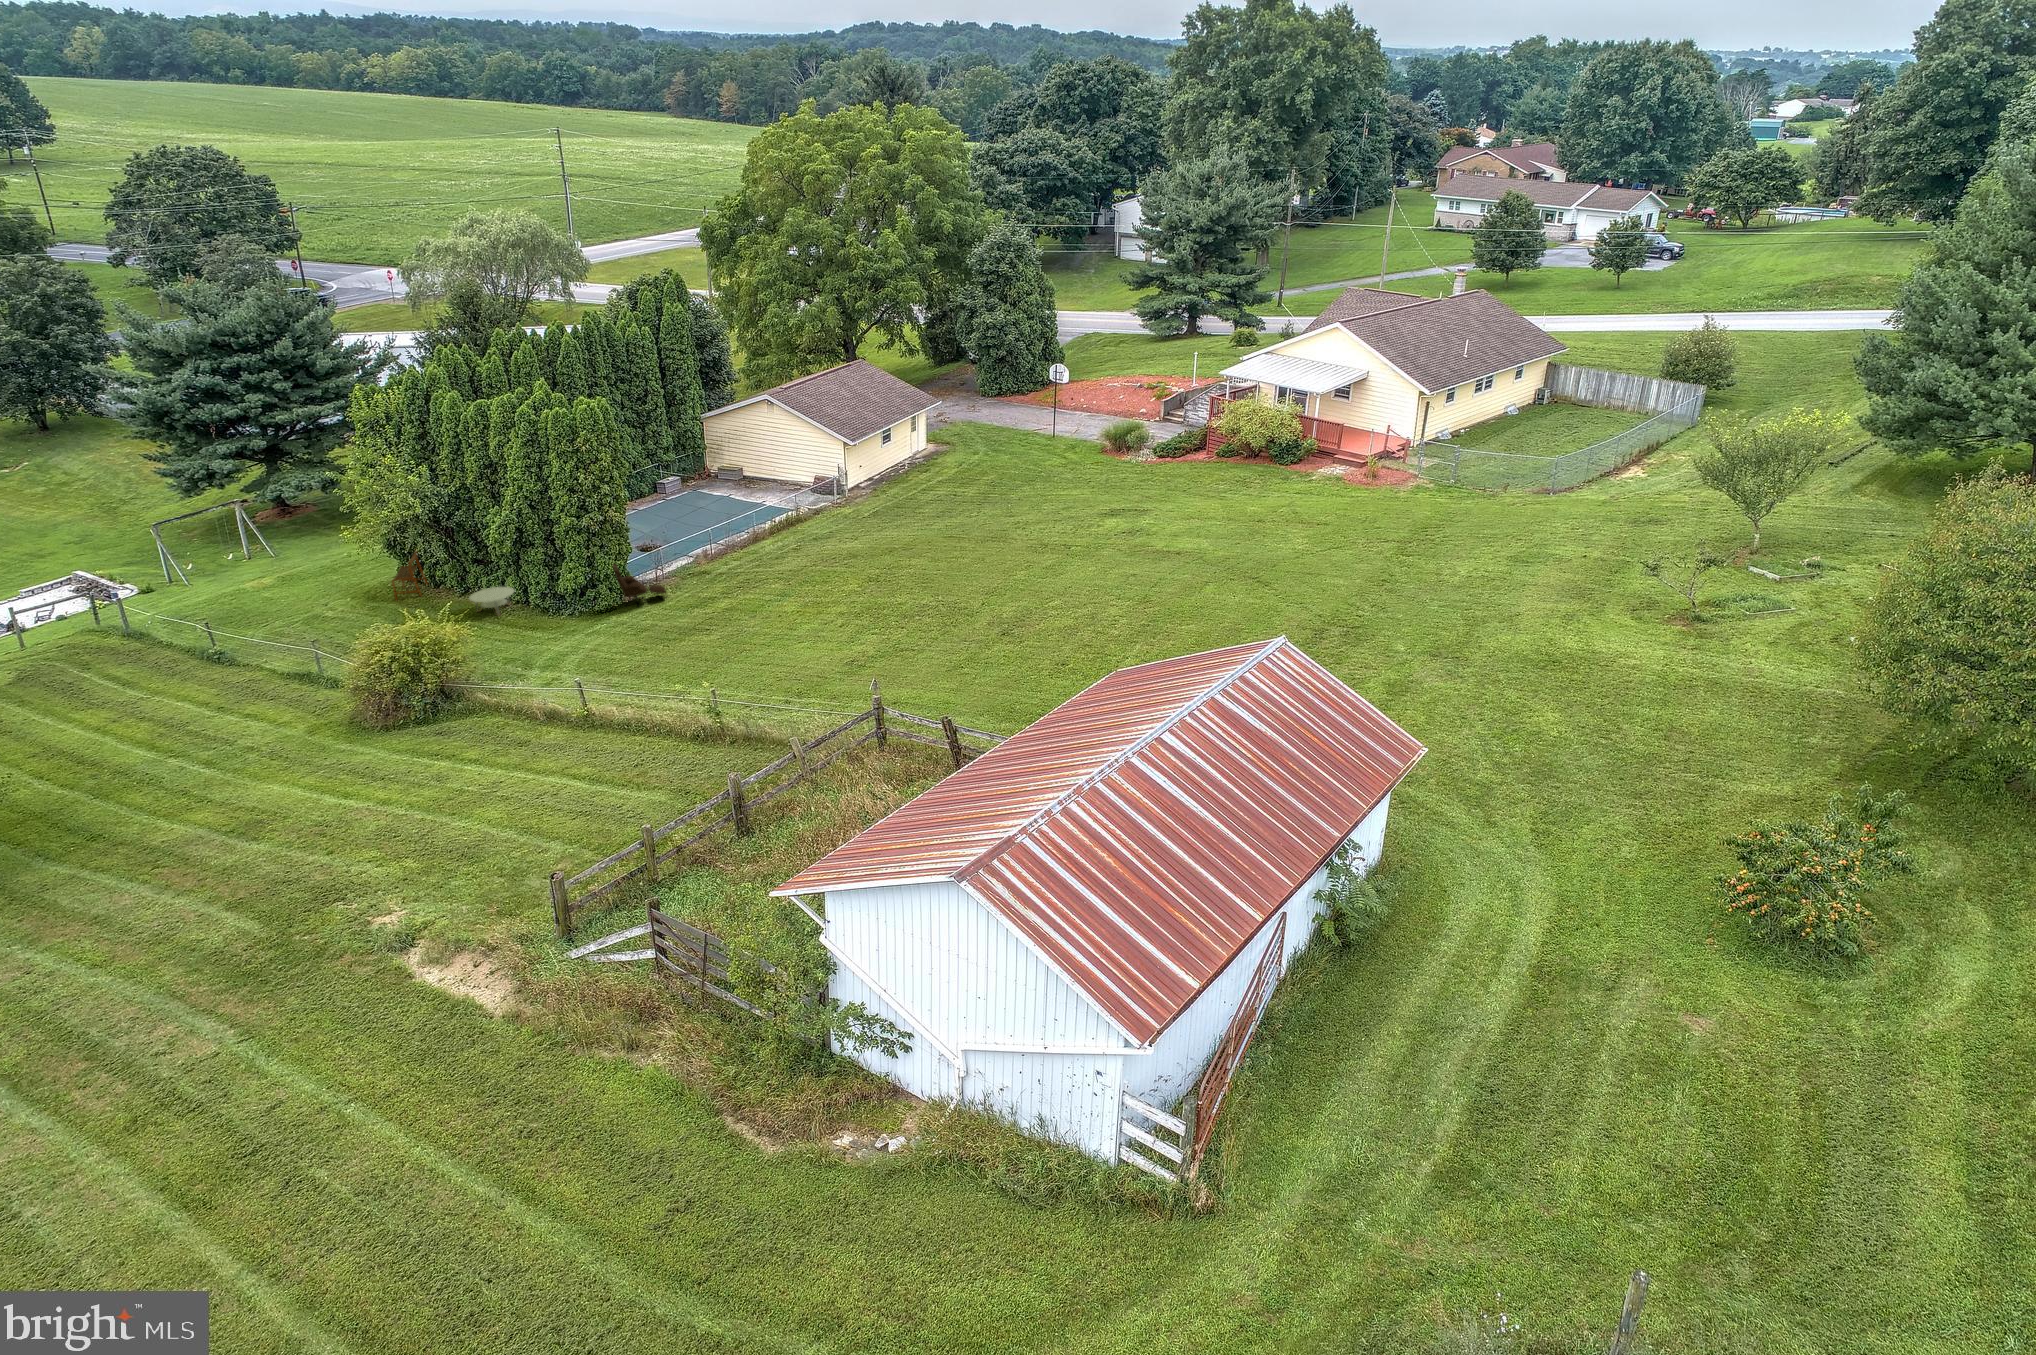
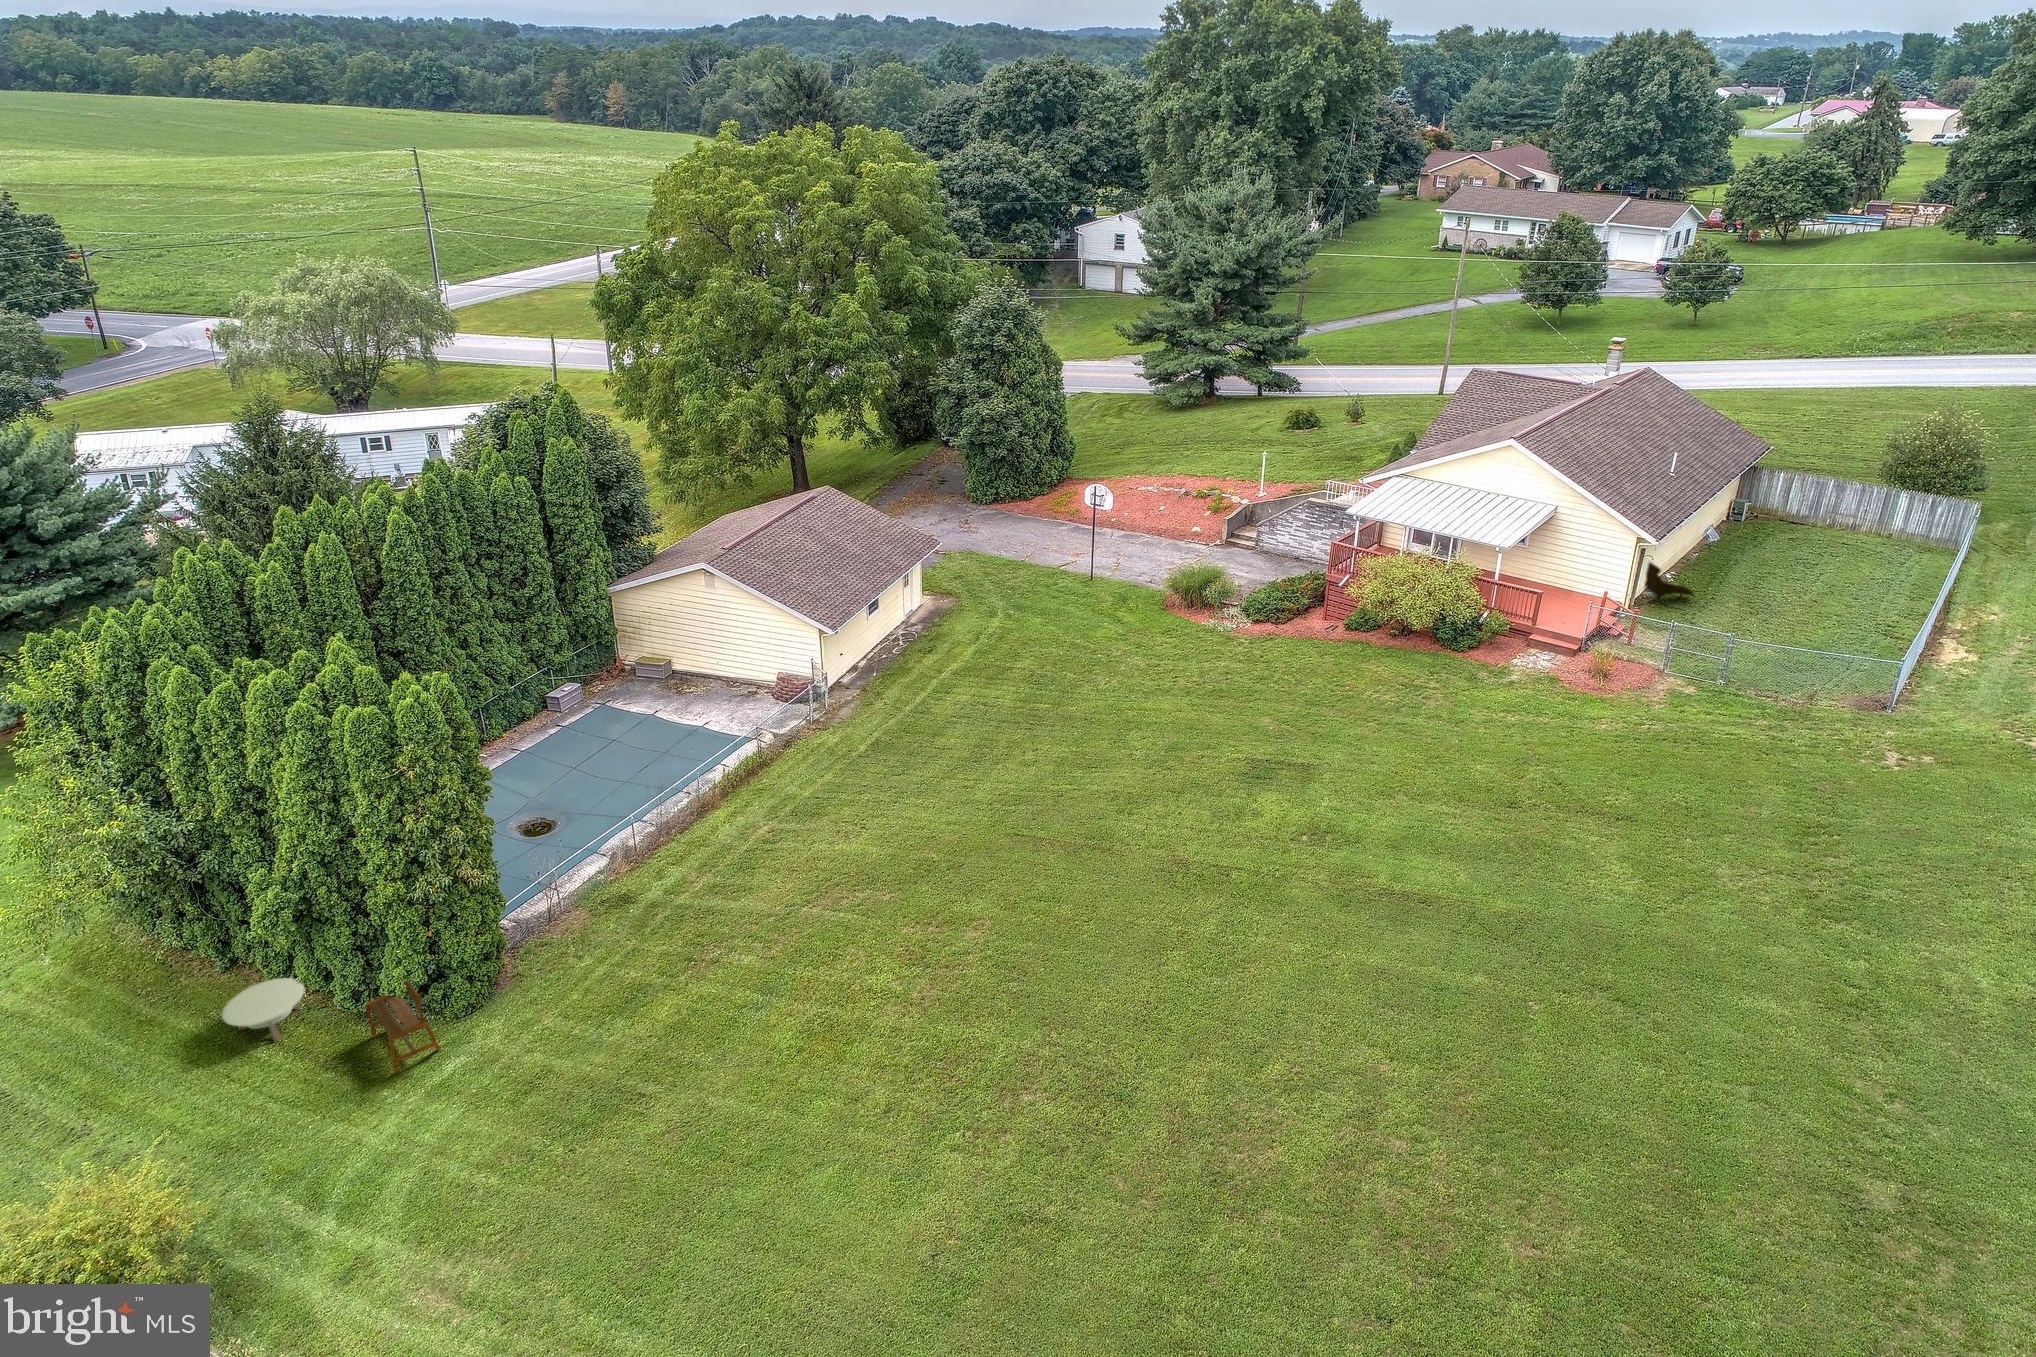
bench: present [392,551,428,600] -> present [366,979,440,1073]
lounge chair: present [612,564,666,604] -> present [1645,562,1693,602]

